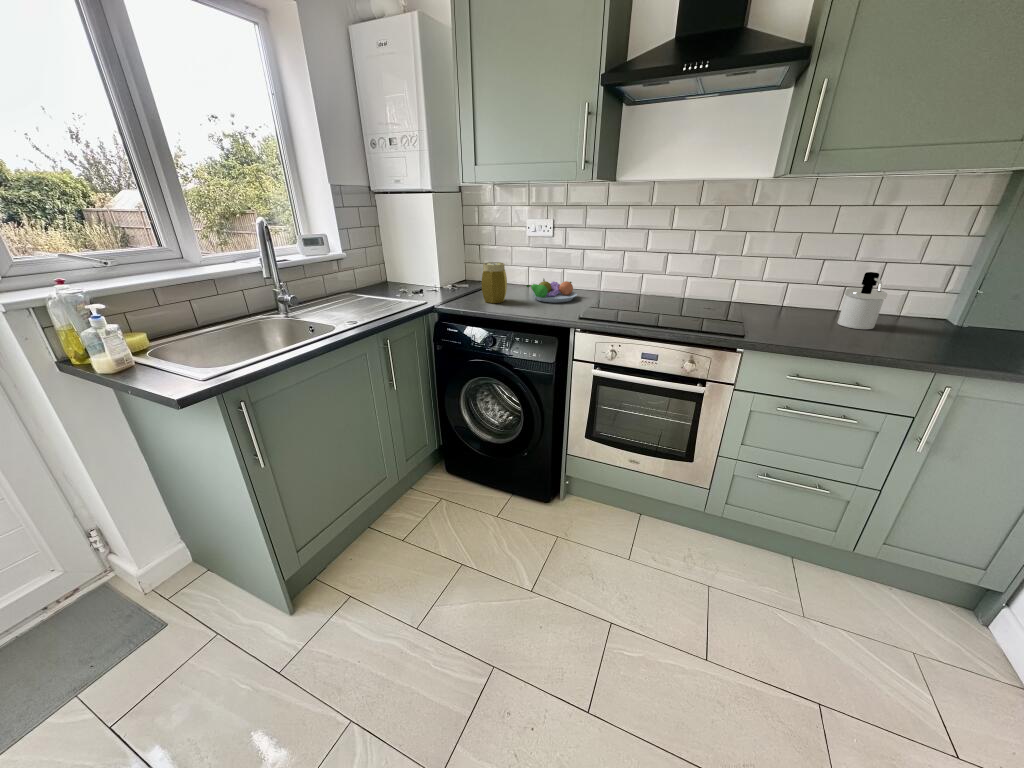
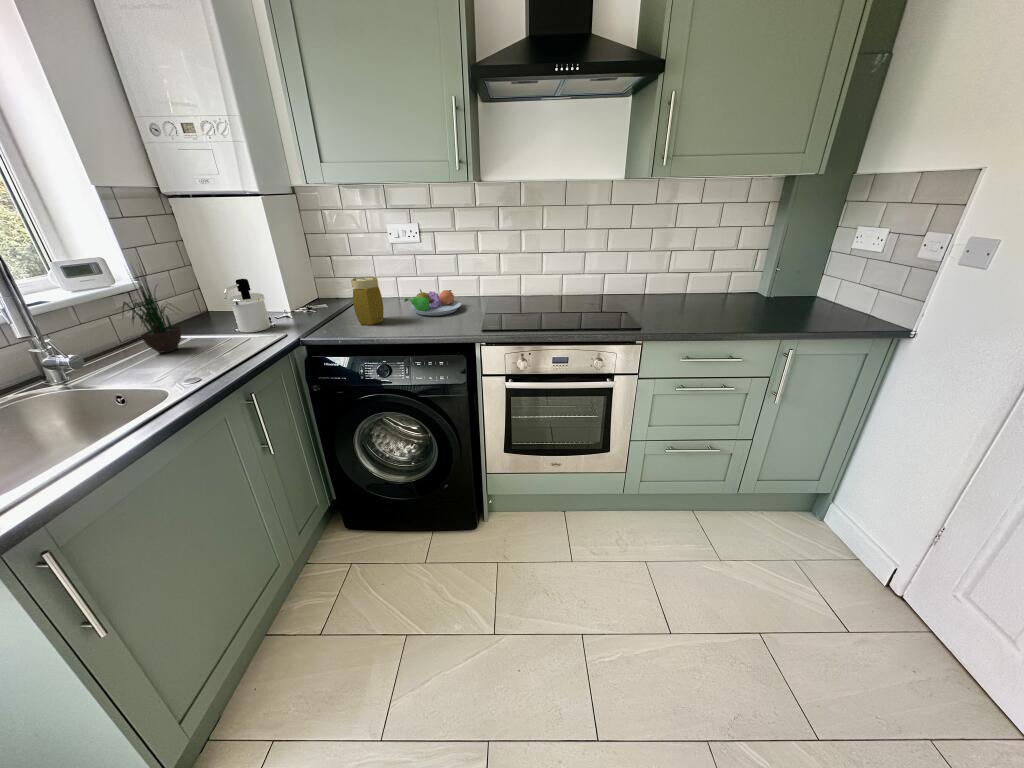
potted plant: none [324,228,366,305] -> present [122,271,181,353]
soap dispenser: present [838,272,887,329] -> present [224,279,271,332]

